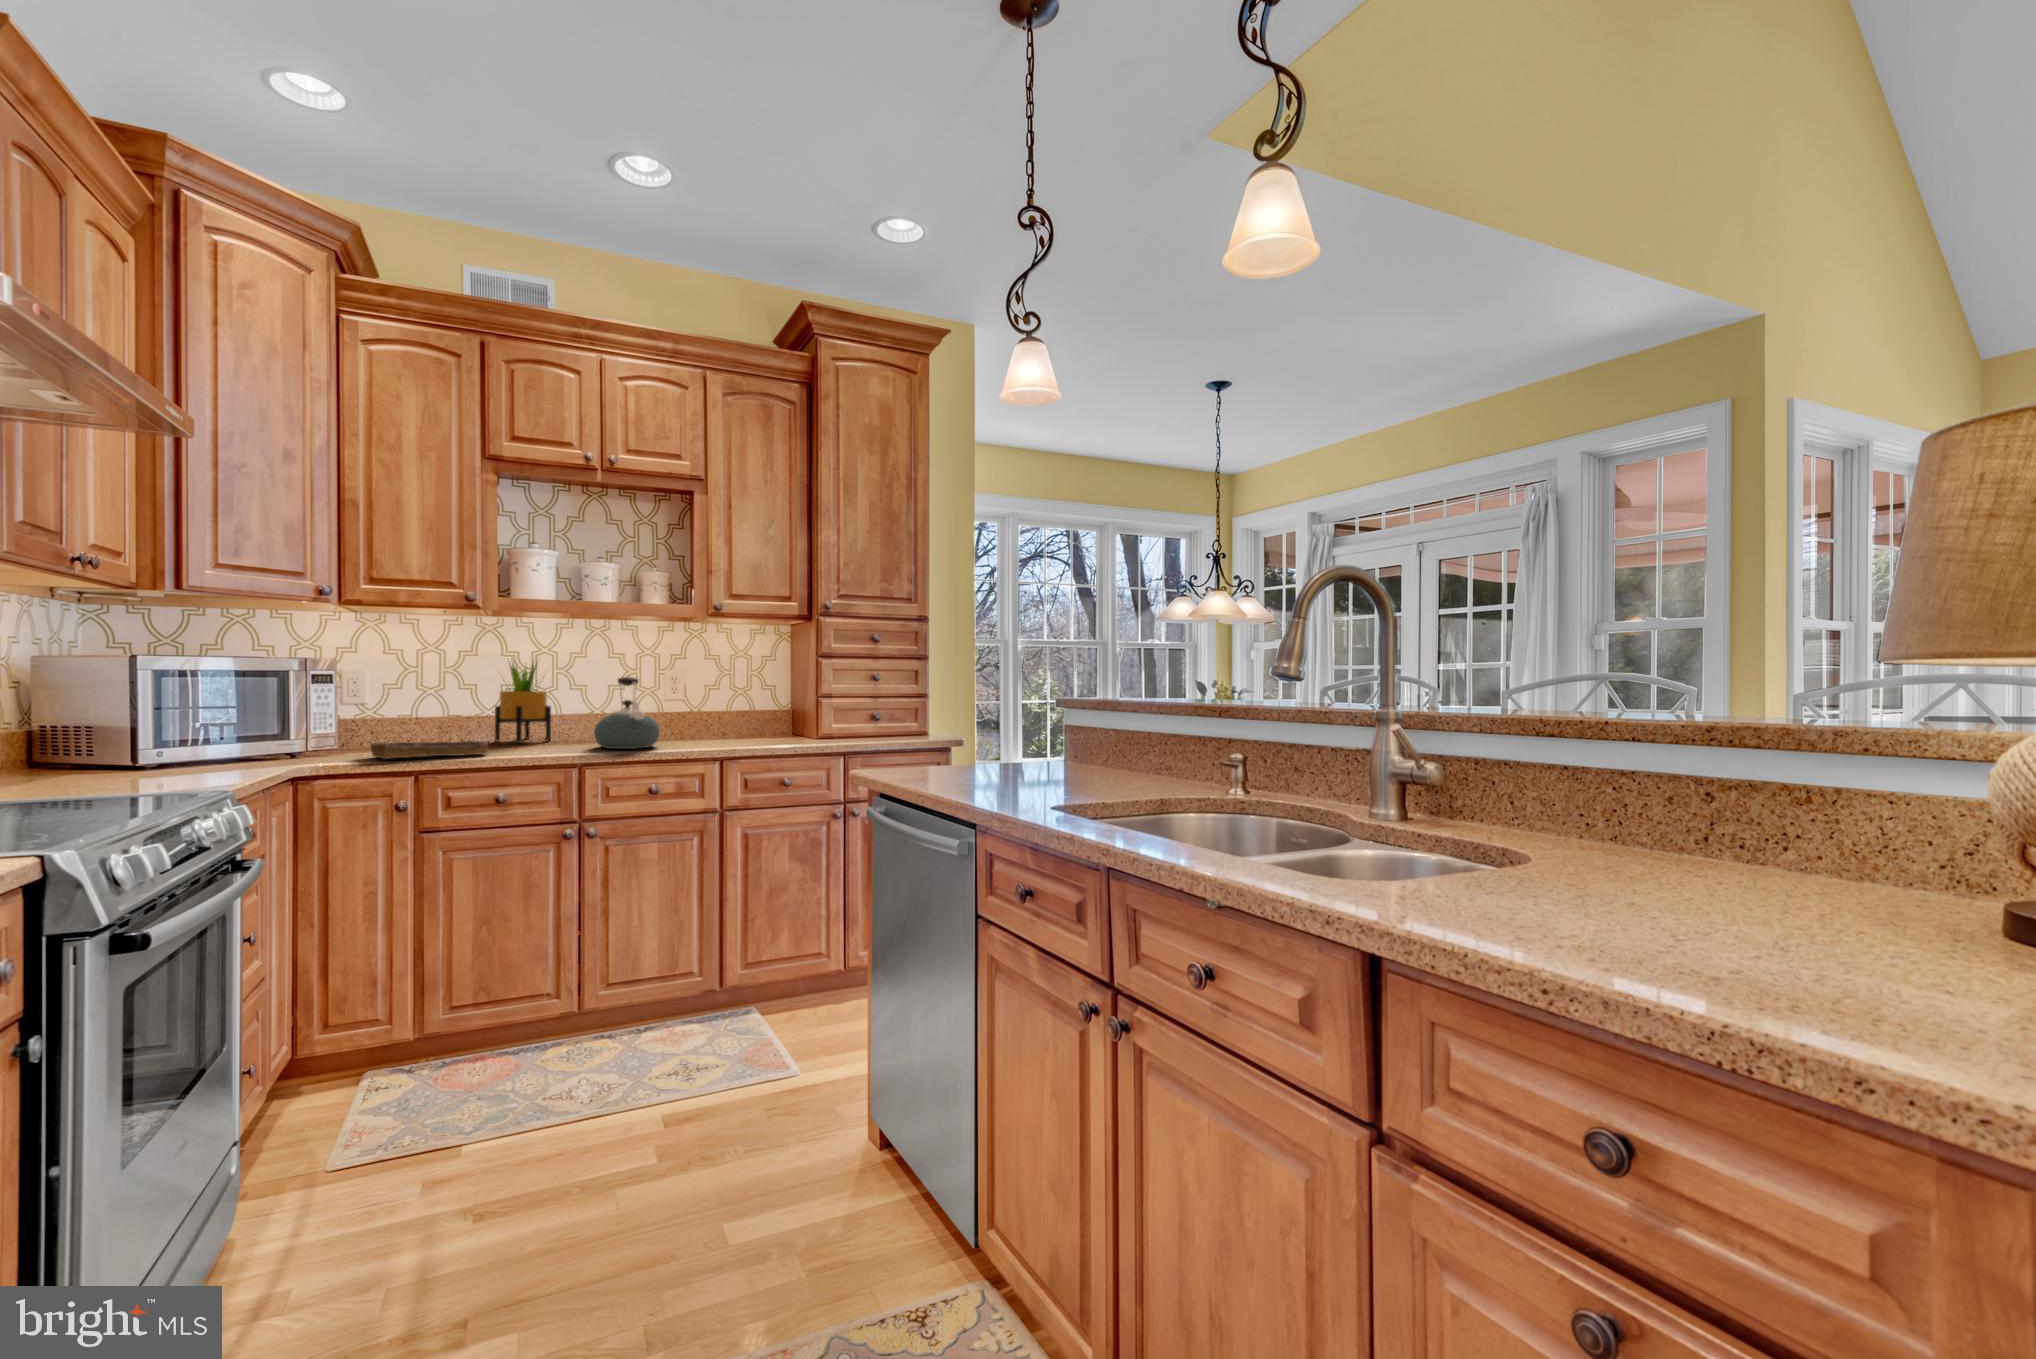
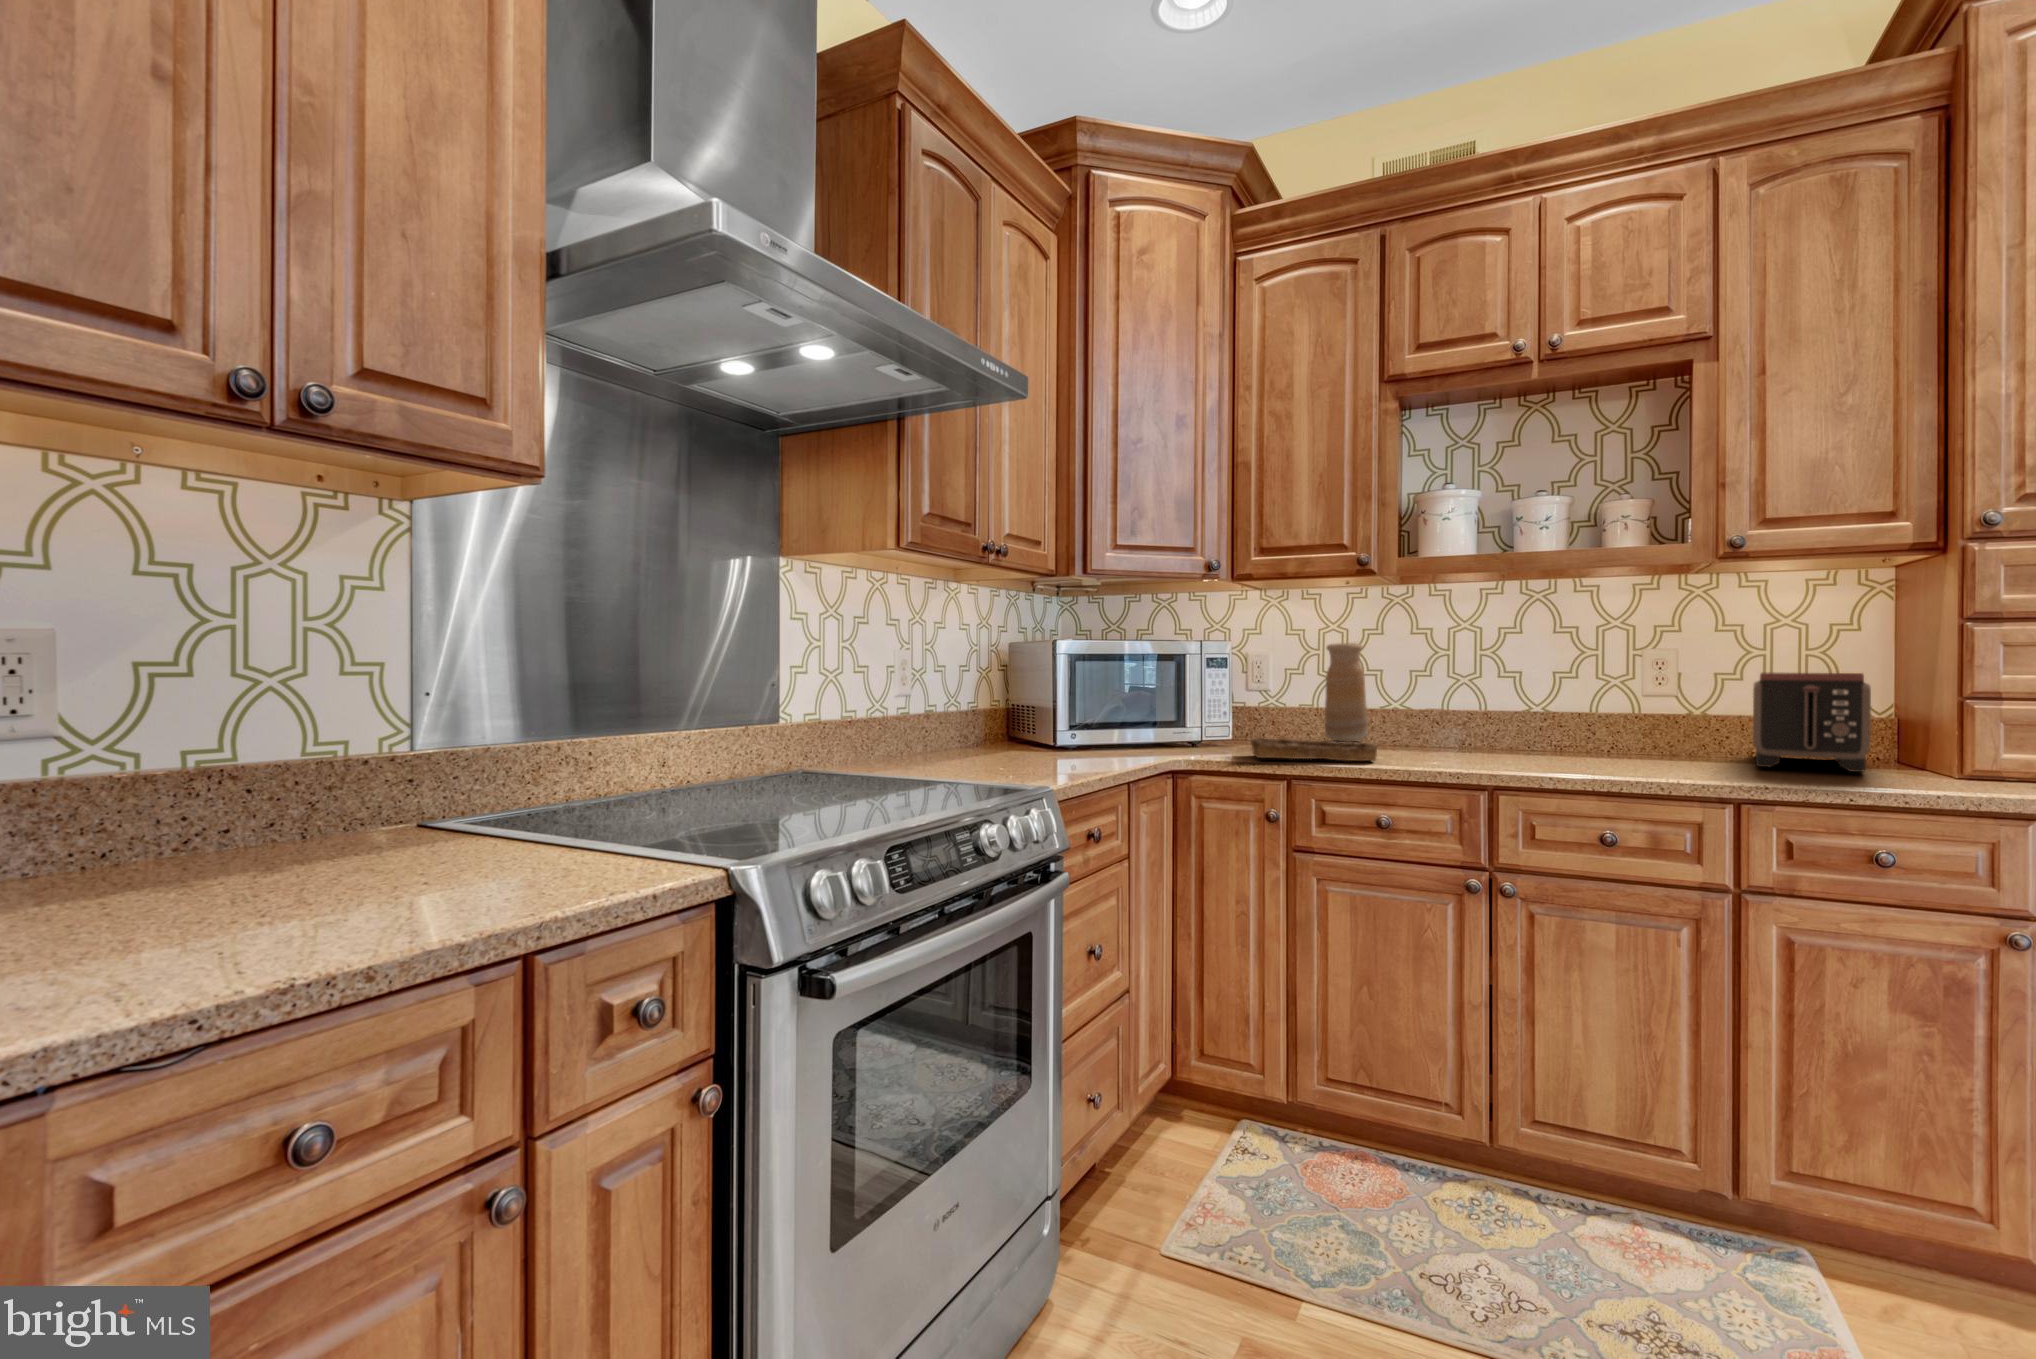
vase: none [425,661,465,742] -> present [1325,643,1368,742]
potted plant: present [495,664,551,743] -> none [1400,634,1473,749]
kettle: present [594,677,660,749] -> none [1523,661,1628,769]
toaster: none [724,683,780,740] -> present [1753,672,1871,772]

